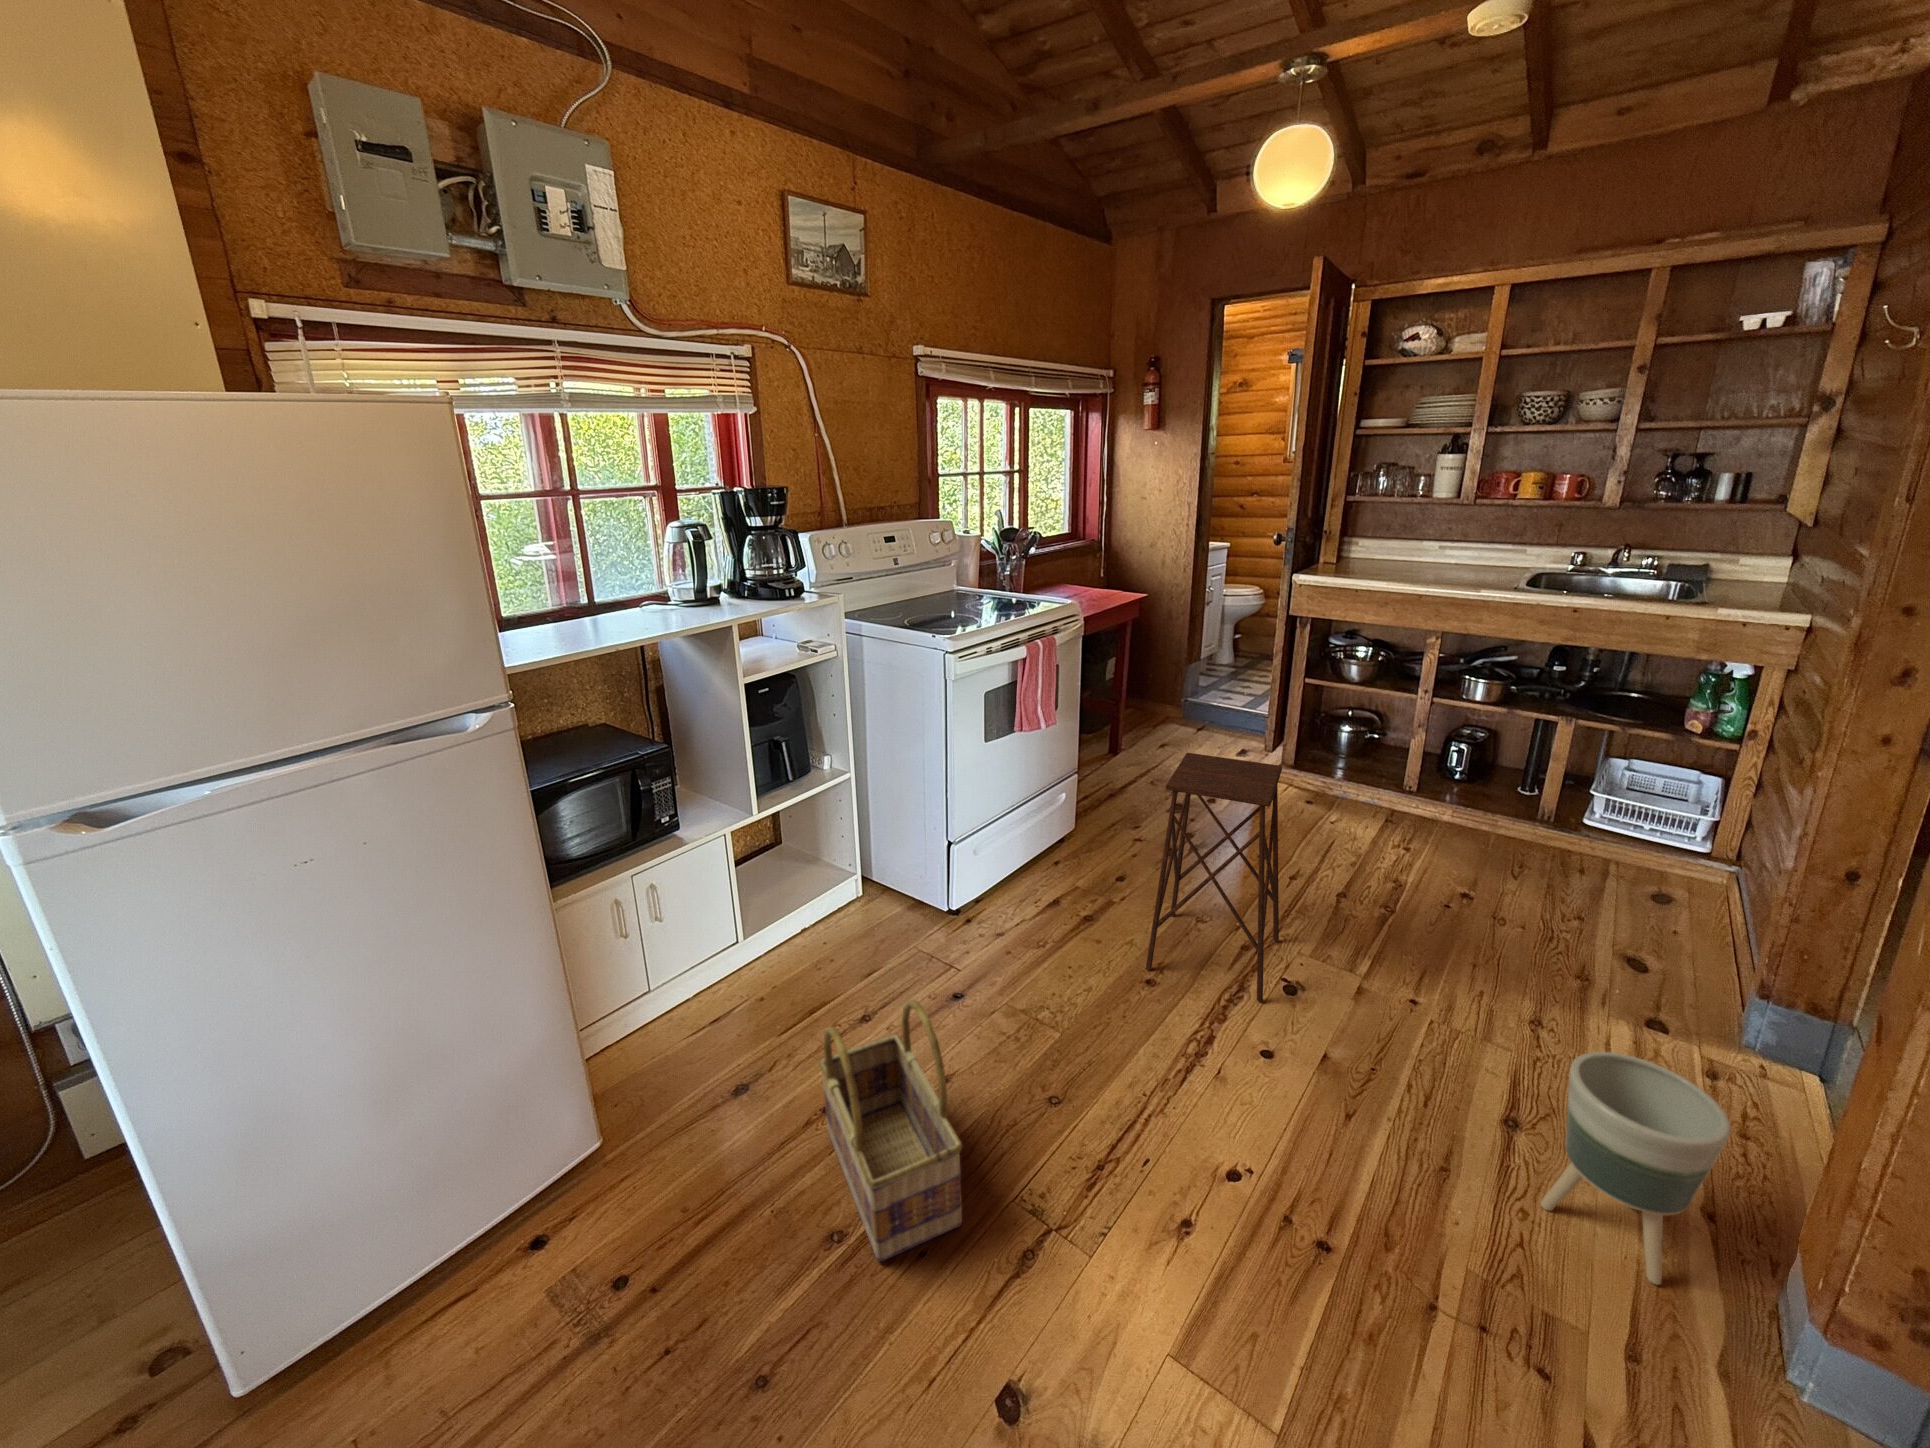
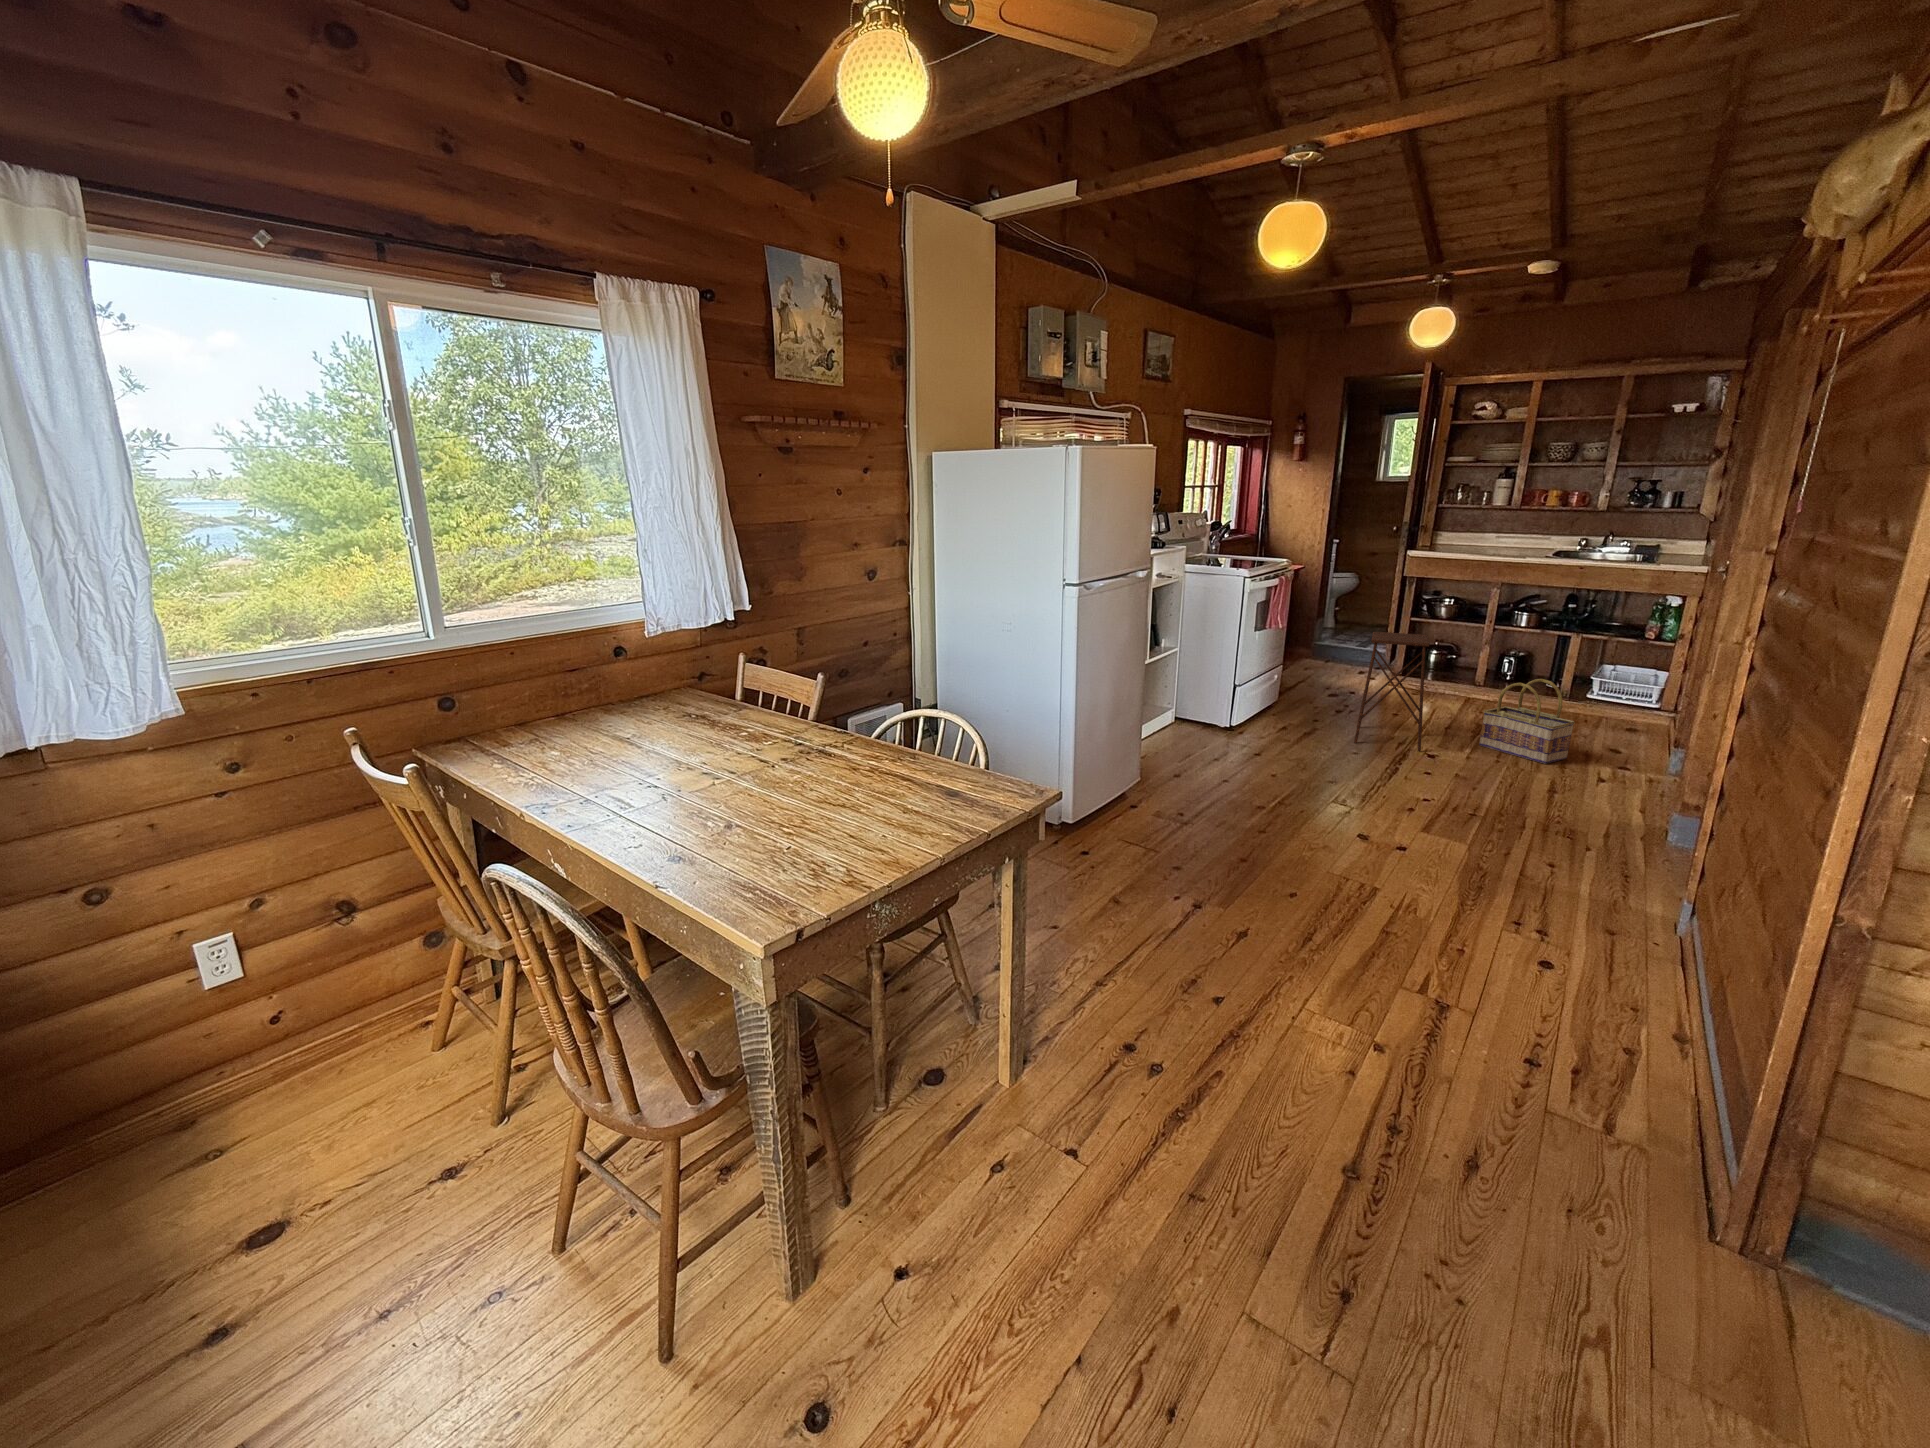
basket: present [818,1000,962,1262] -> present [1479,679,1575,764]
planter: present [1540,1052,1731,1285] -> none [1563,725,1638,808]

